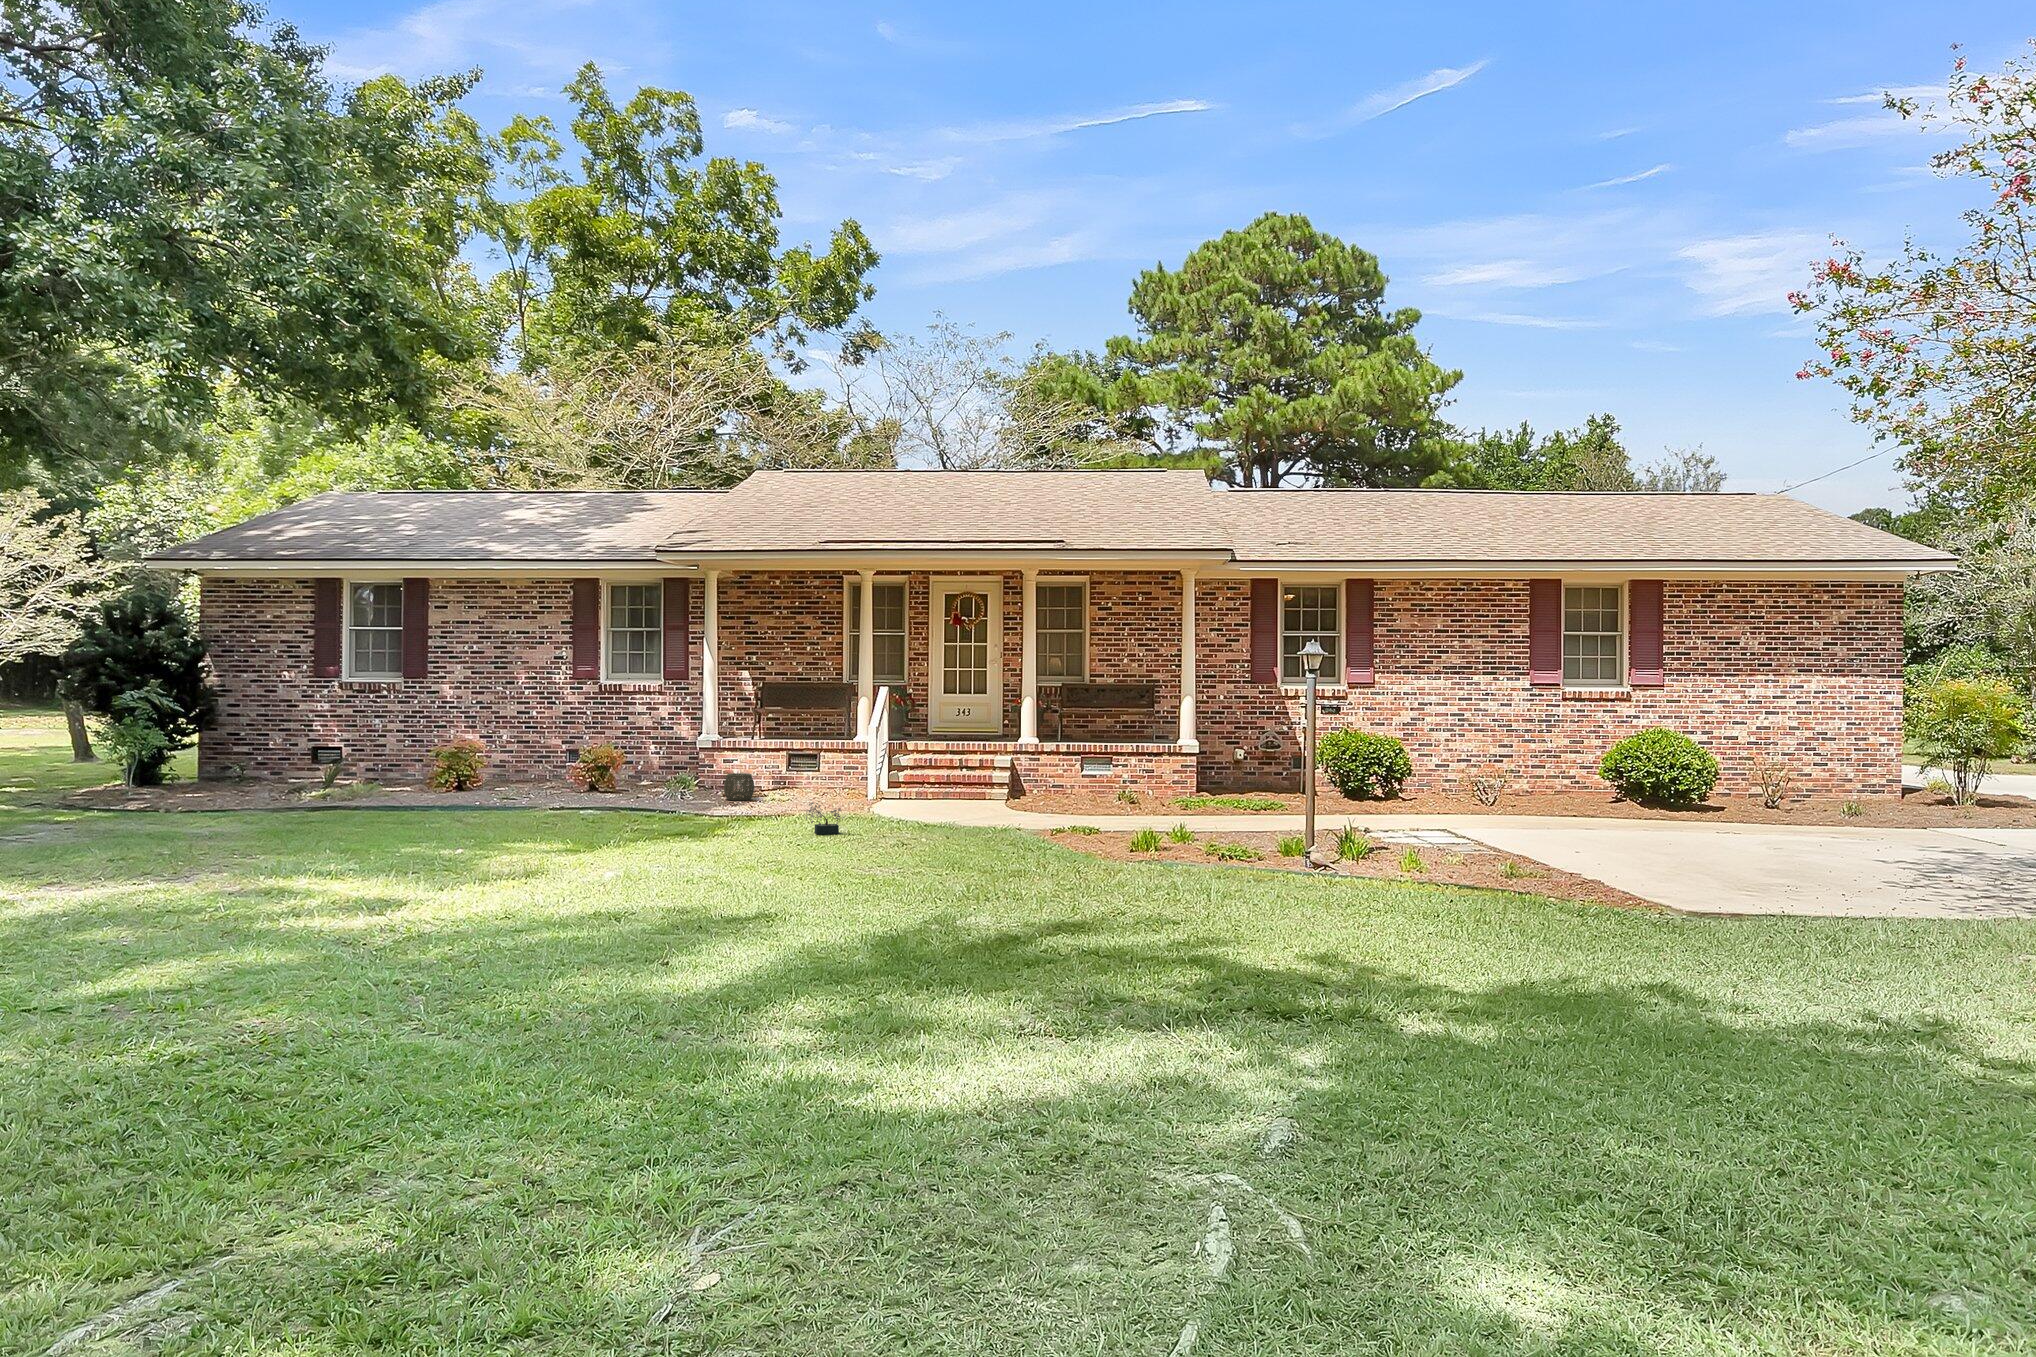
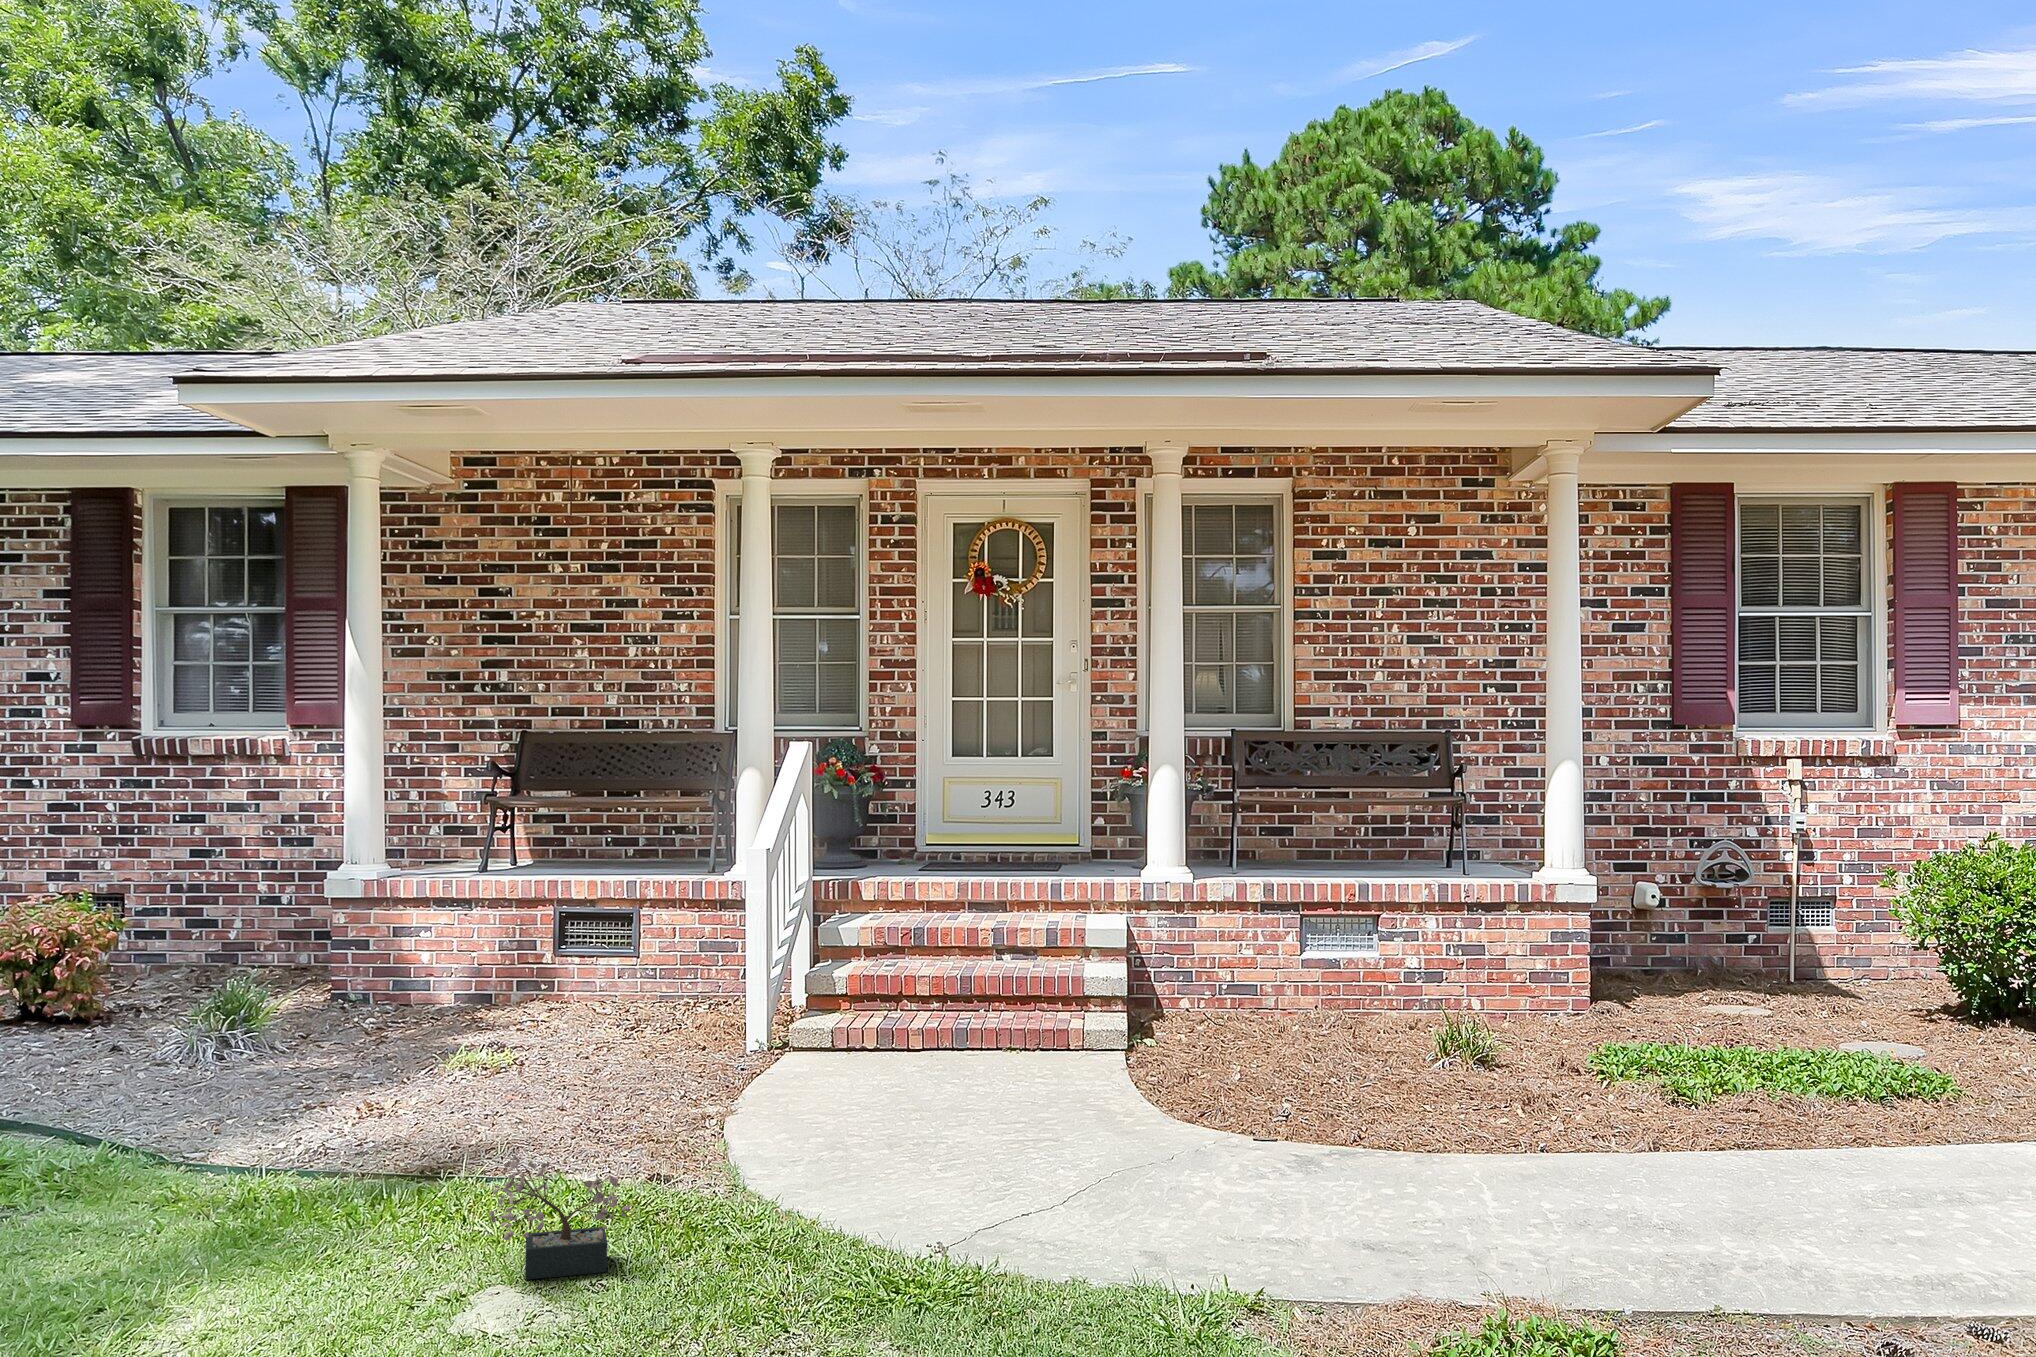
woven basket: present [724,773,754,801] -> none [373,970,459,1048]

